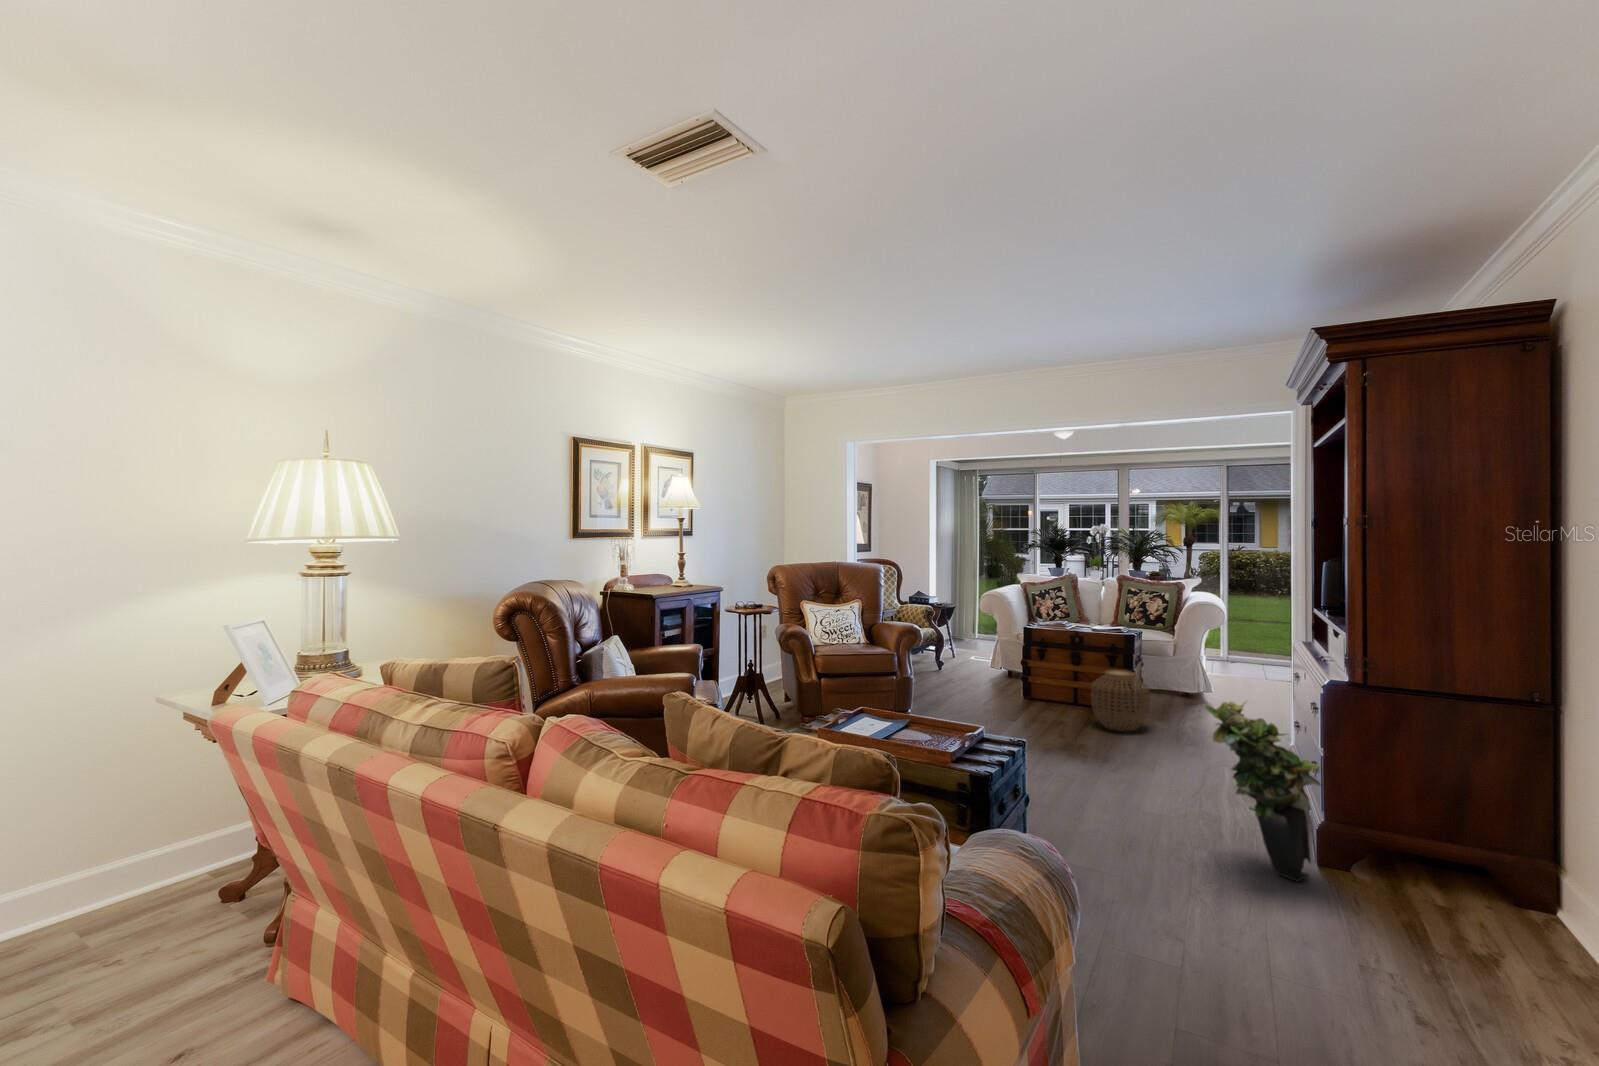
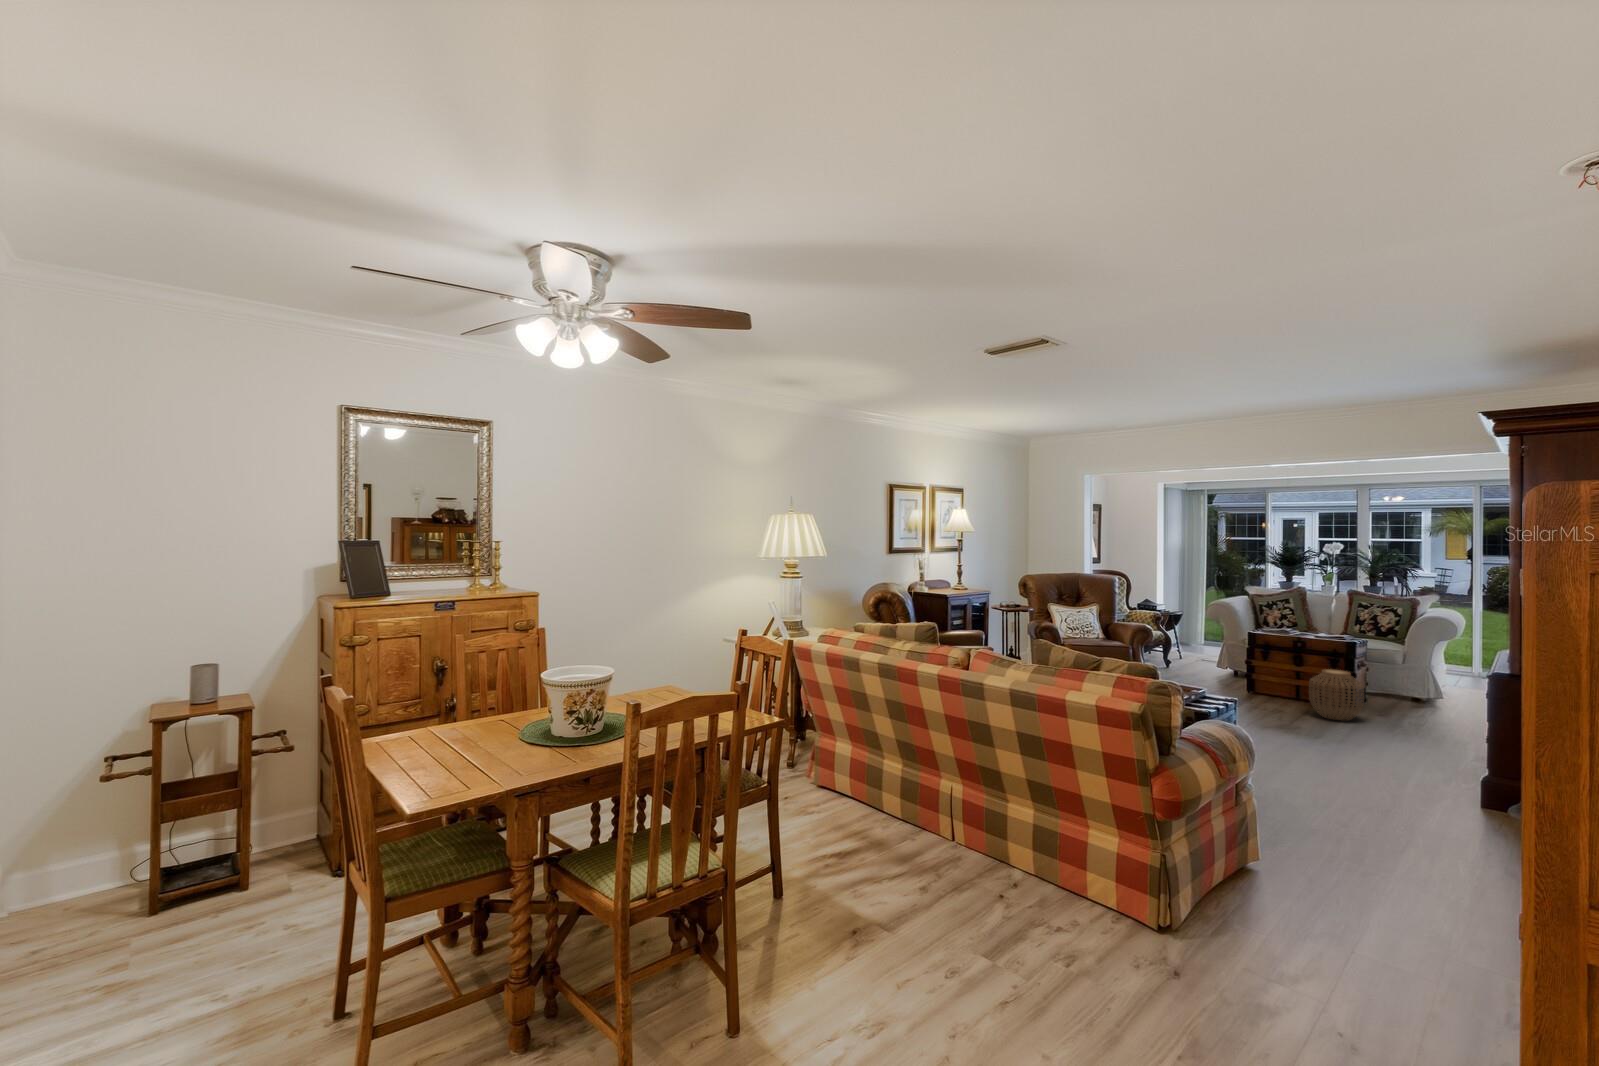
potted plant: present [1203,701,1321,882] -> none [1377,684,1470,810]

